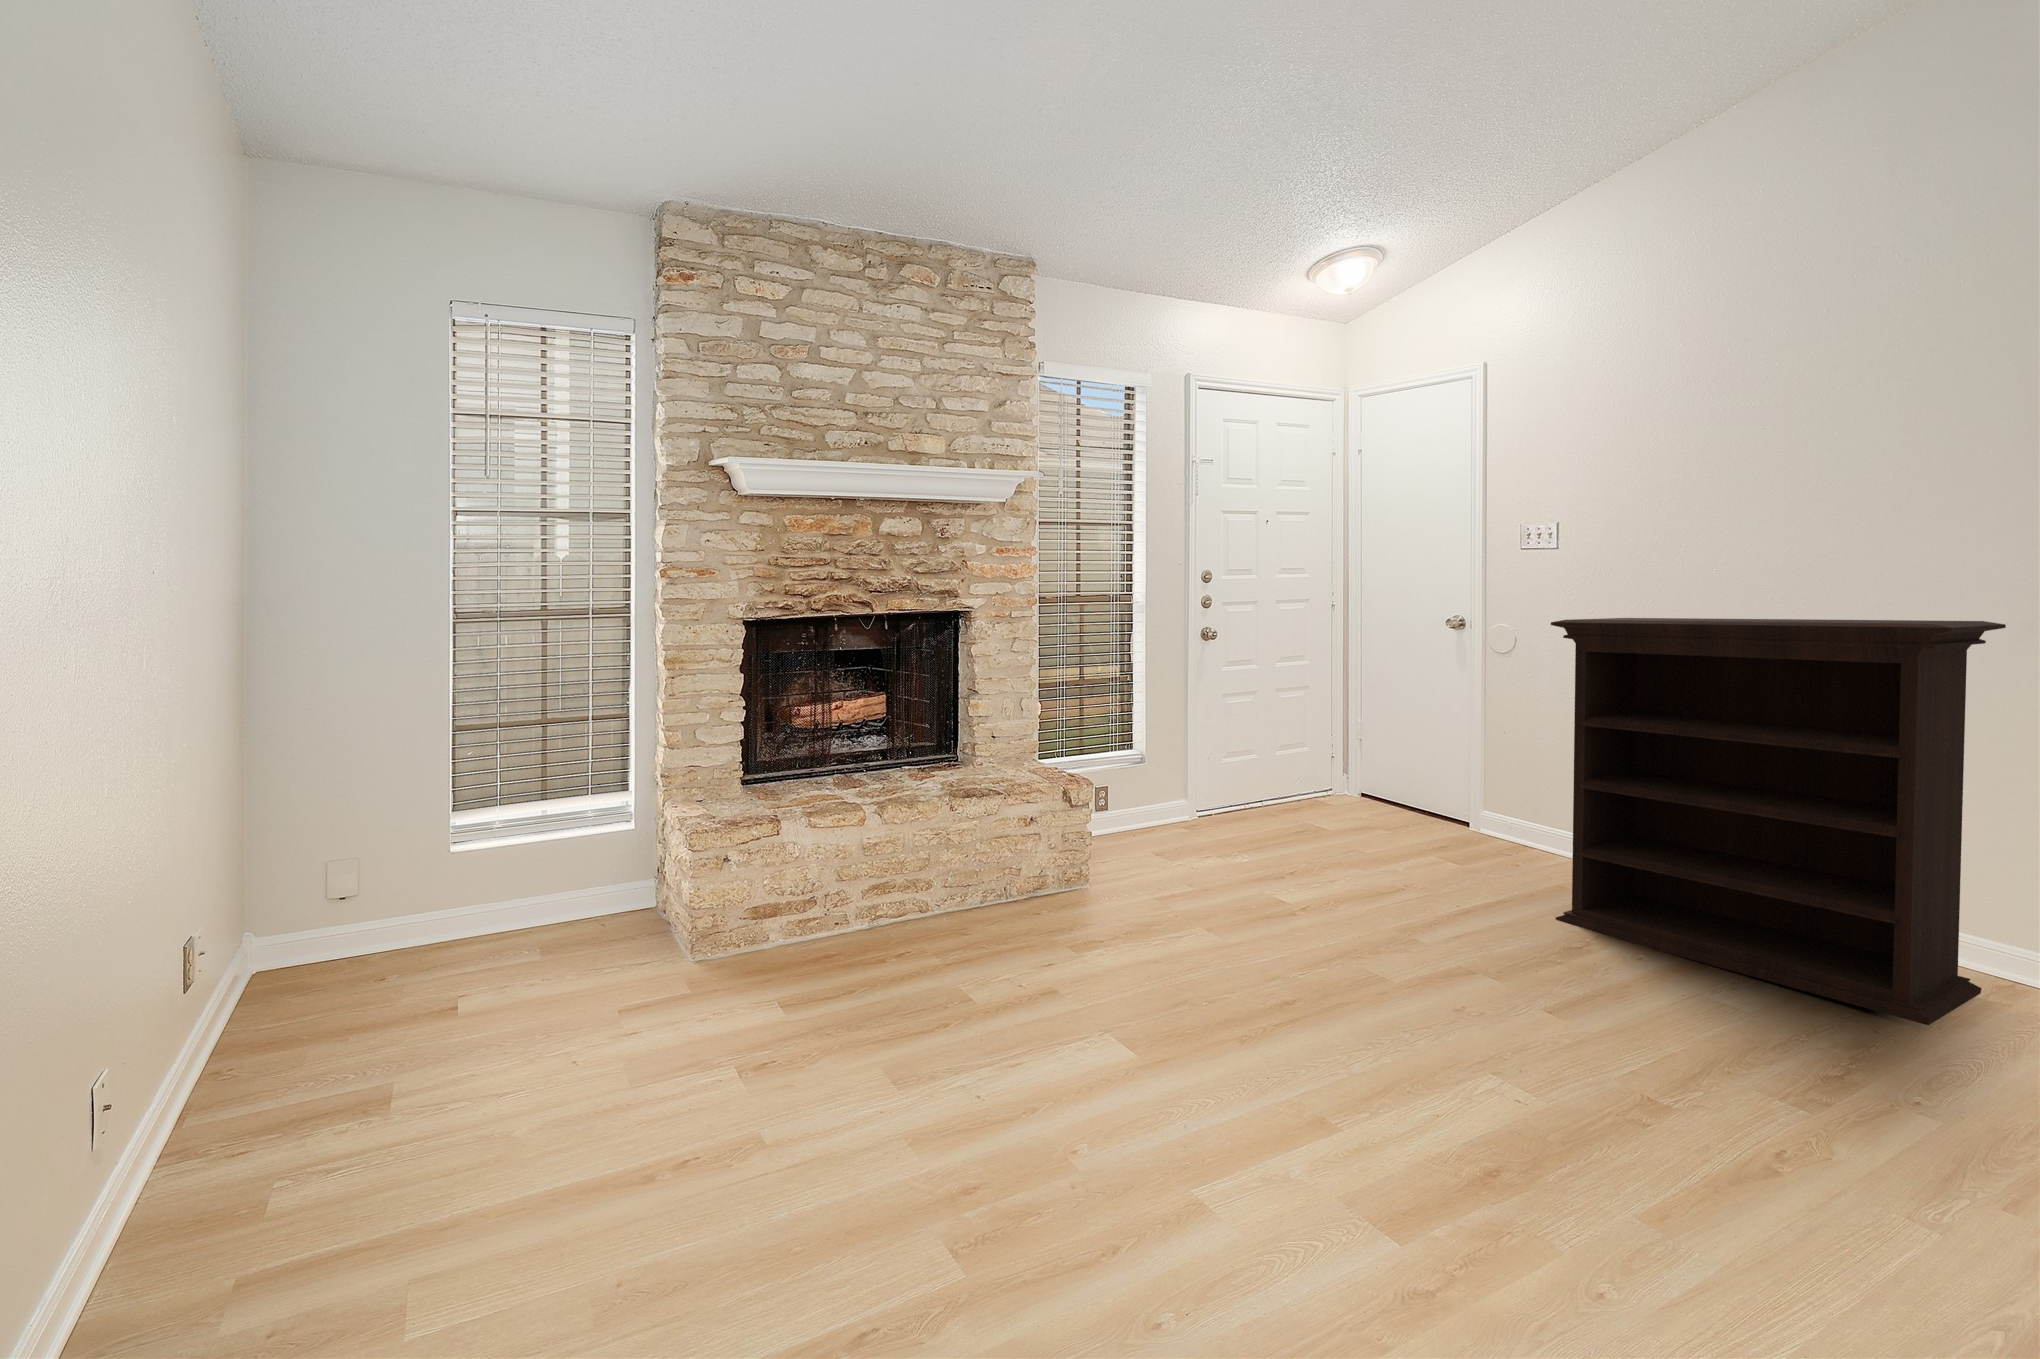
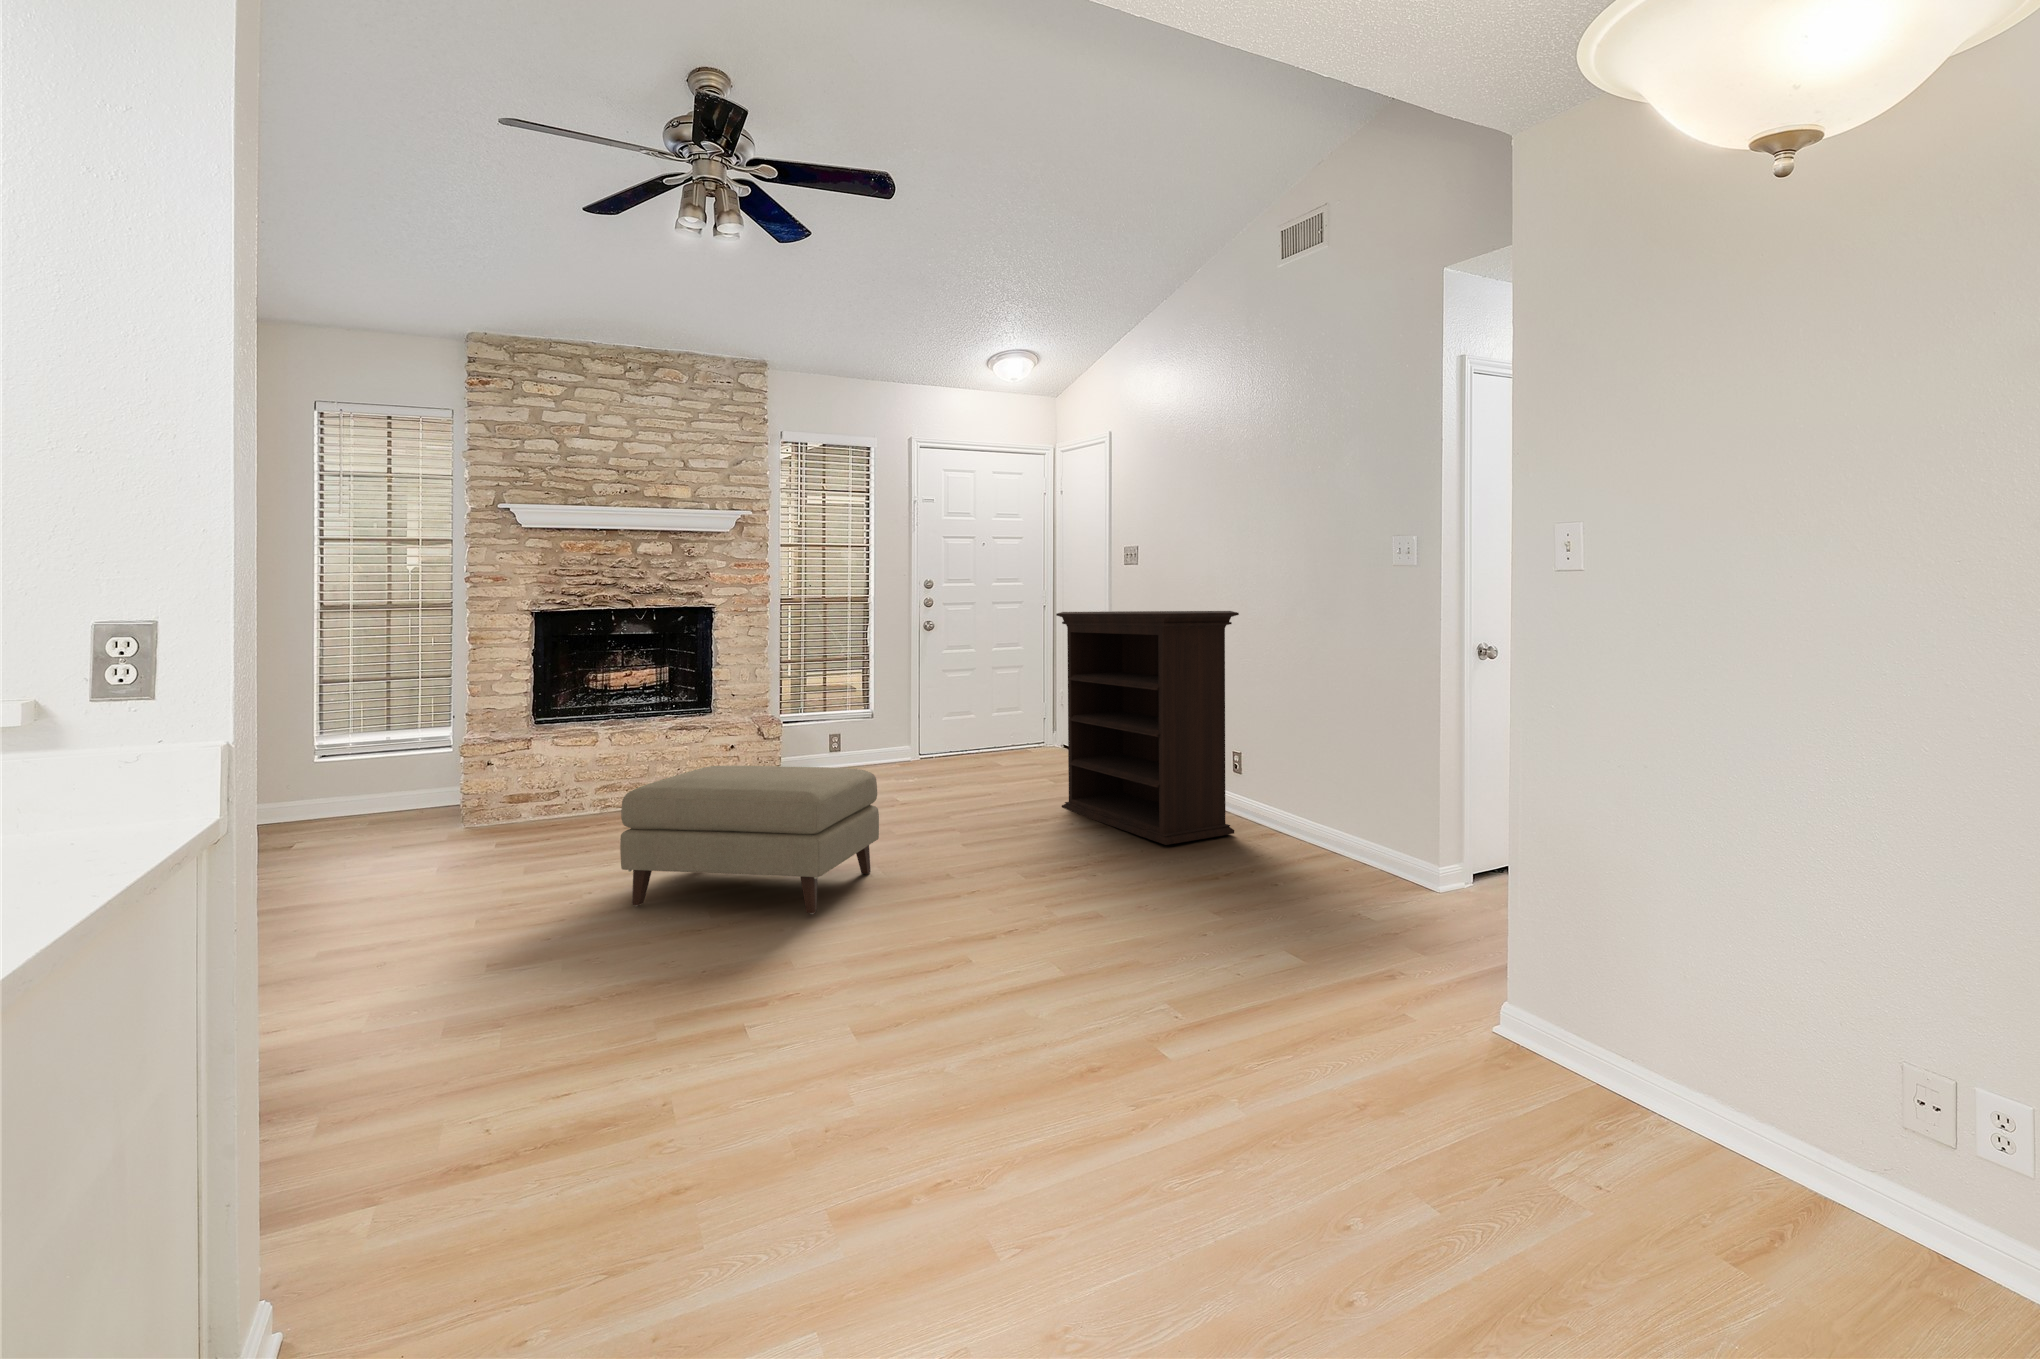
ottoman: none [1179,898,1656,1251] -> present [620,766,879,914]

